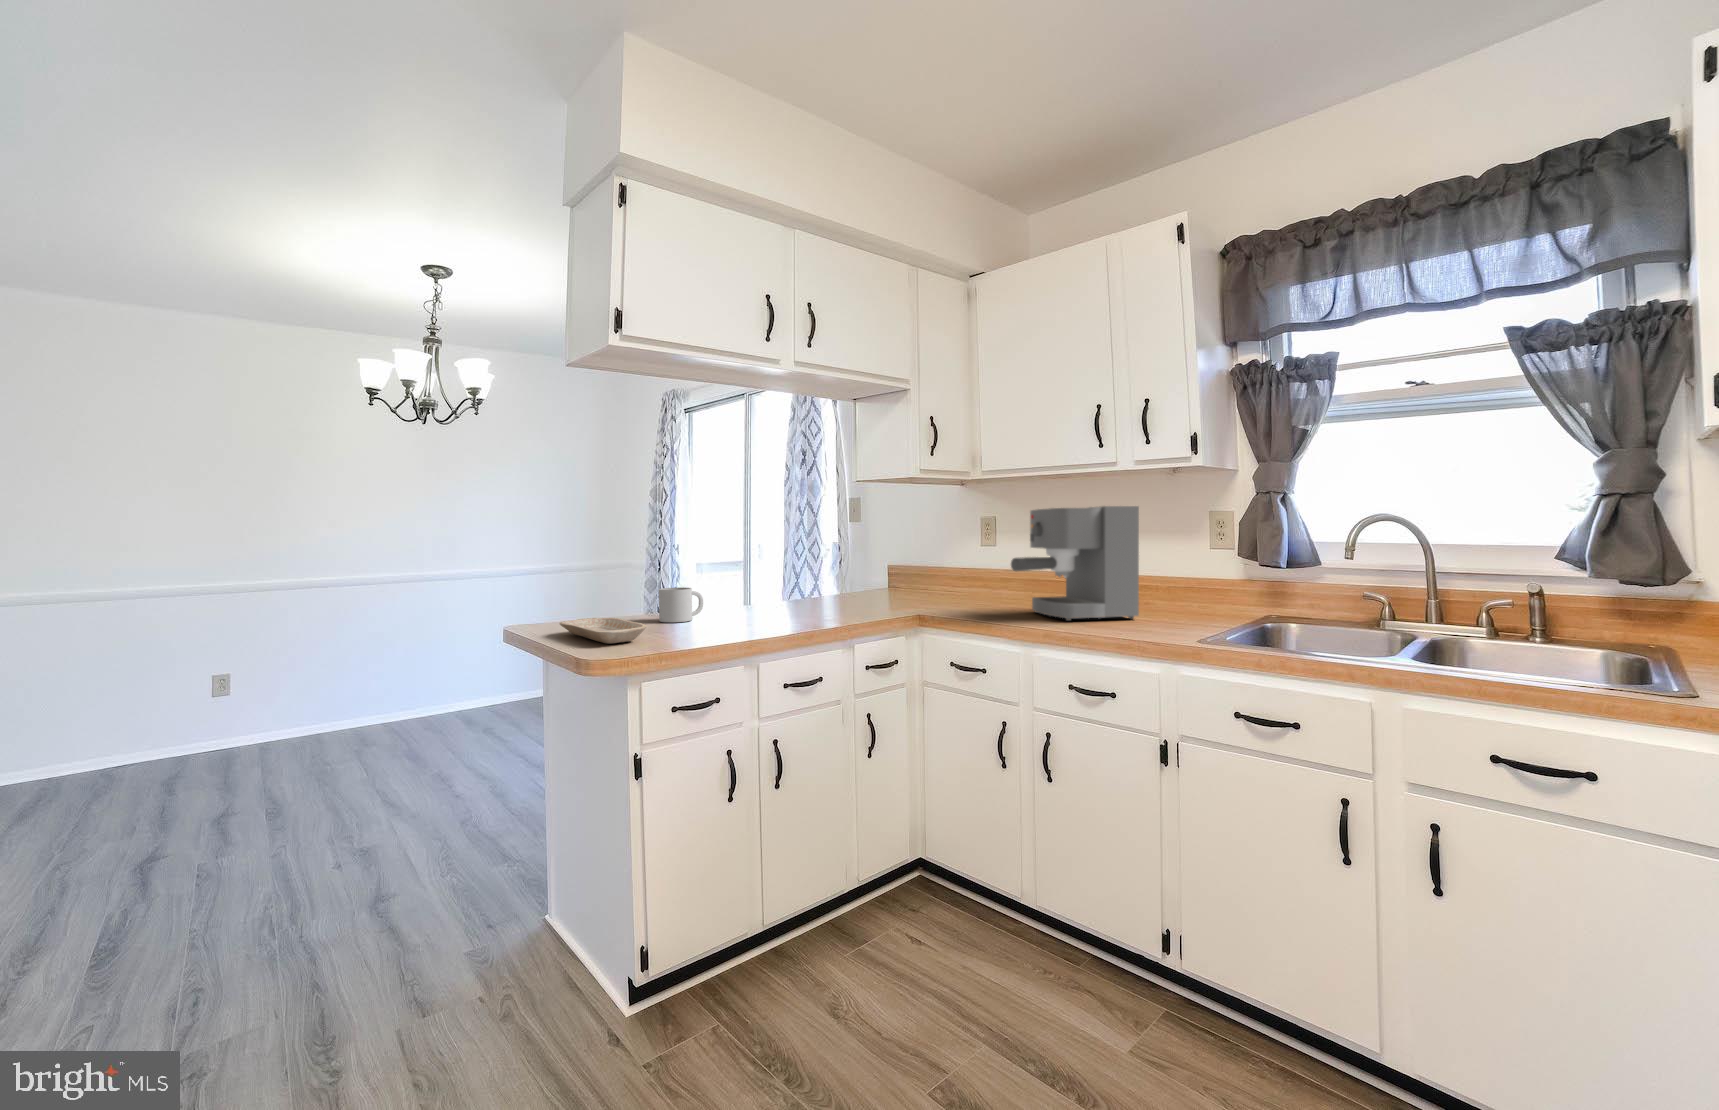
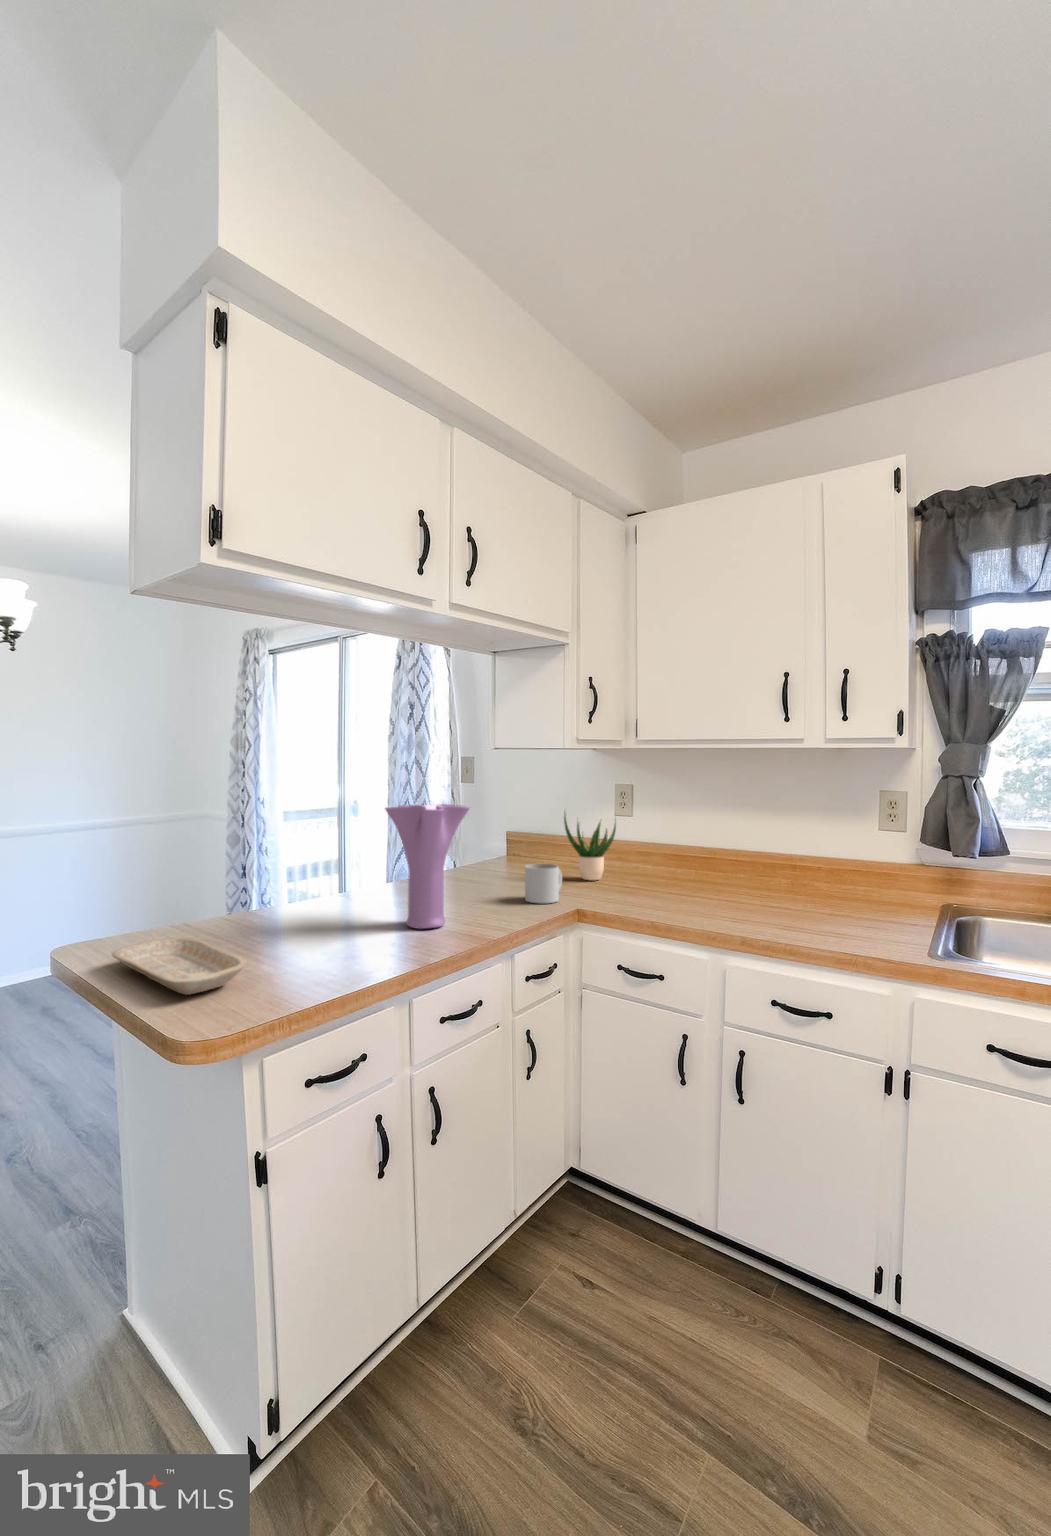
coffee maker: present [1011,506,1139,621] -> none [693,786,832,921]
vase: none [752,525,821,621] -> present [385,804,470,929]
potted plant: none [924,536,971,600] -> present [564,812,616,880]
mug: present [659,587,703,622] -> present [525,864,562,903]

